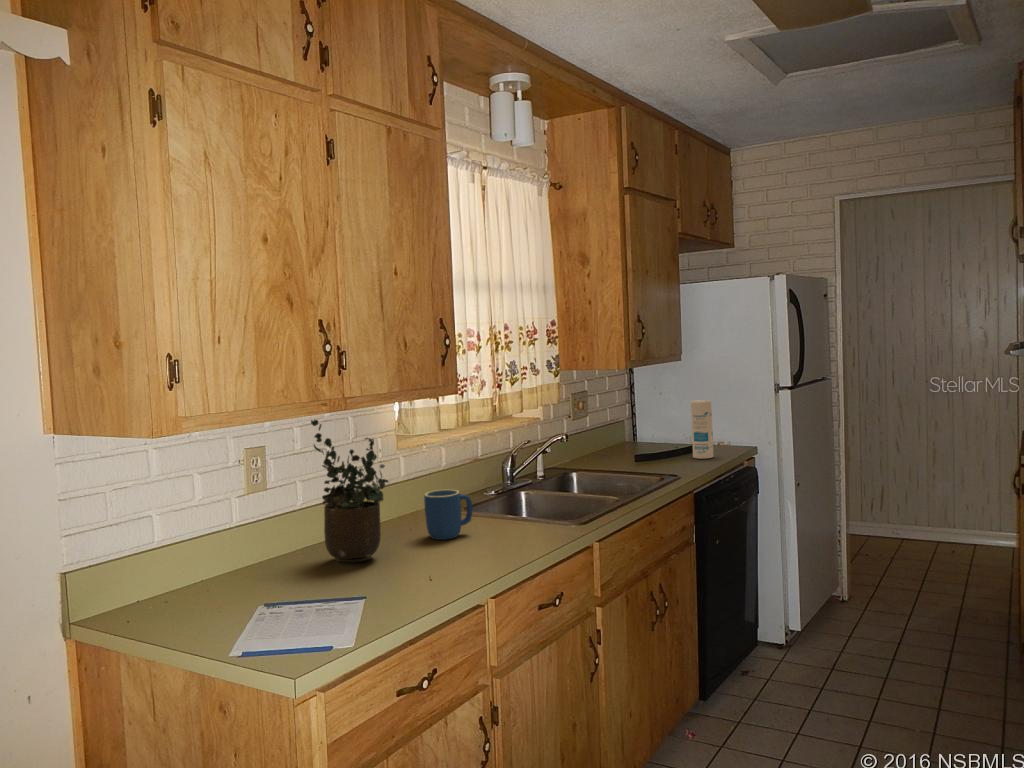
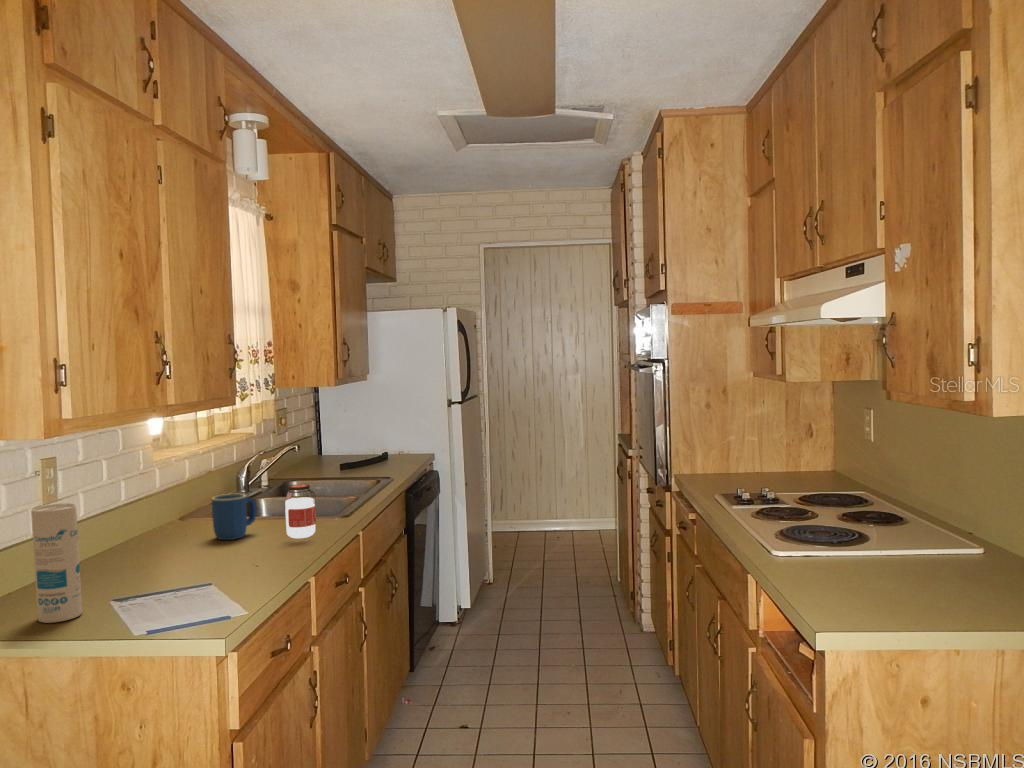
canister: present [691,400,713,459] -> present [31,503,82,623]
potted plant: present [311,420,388,562] -> none [109,429,197,564]
jar: none [489,486,524,548] -> present [285,484,316,538]

